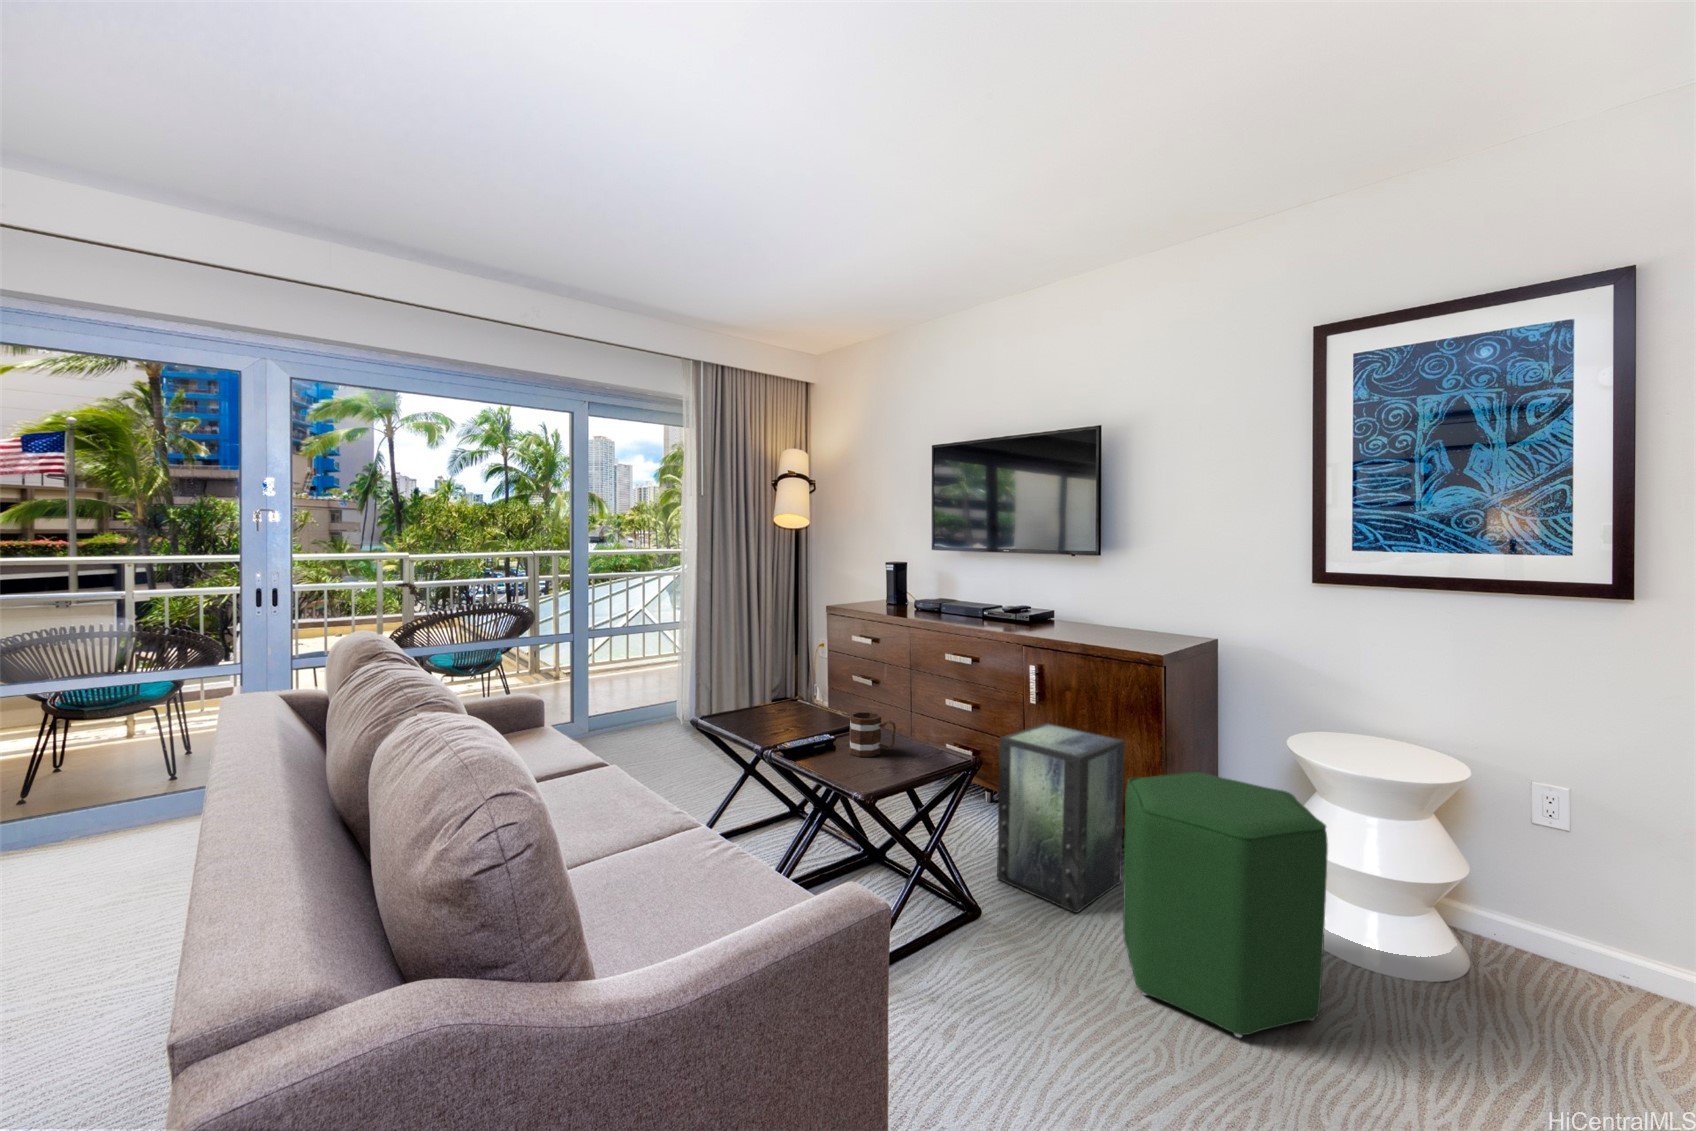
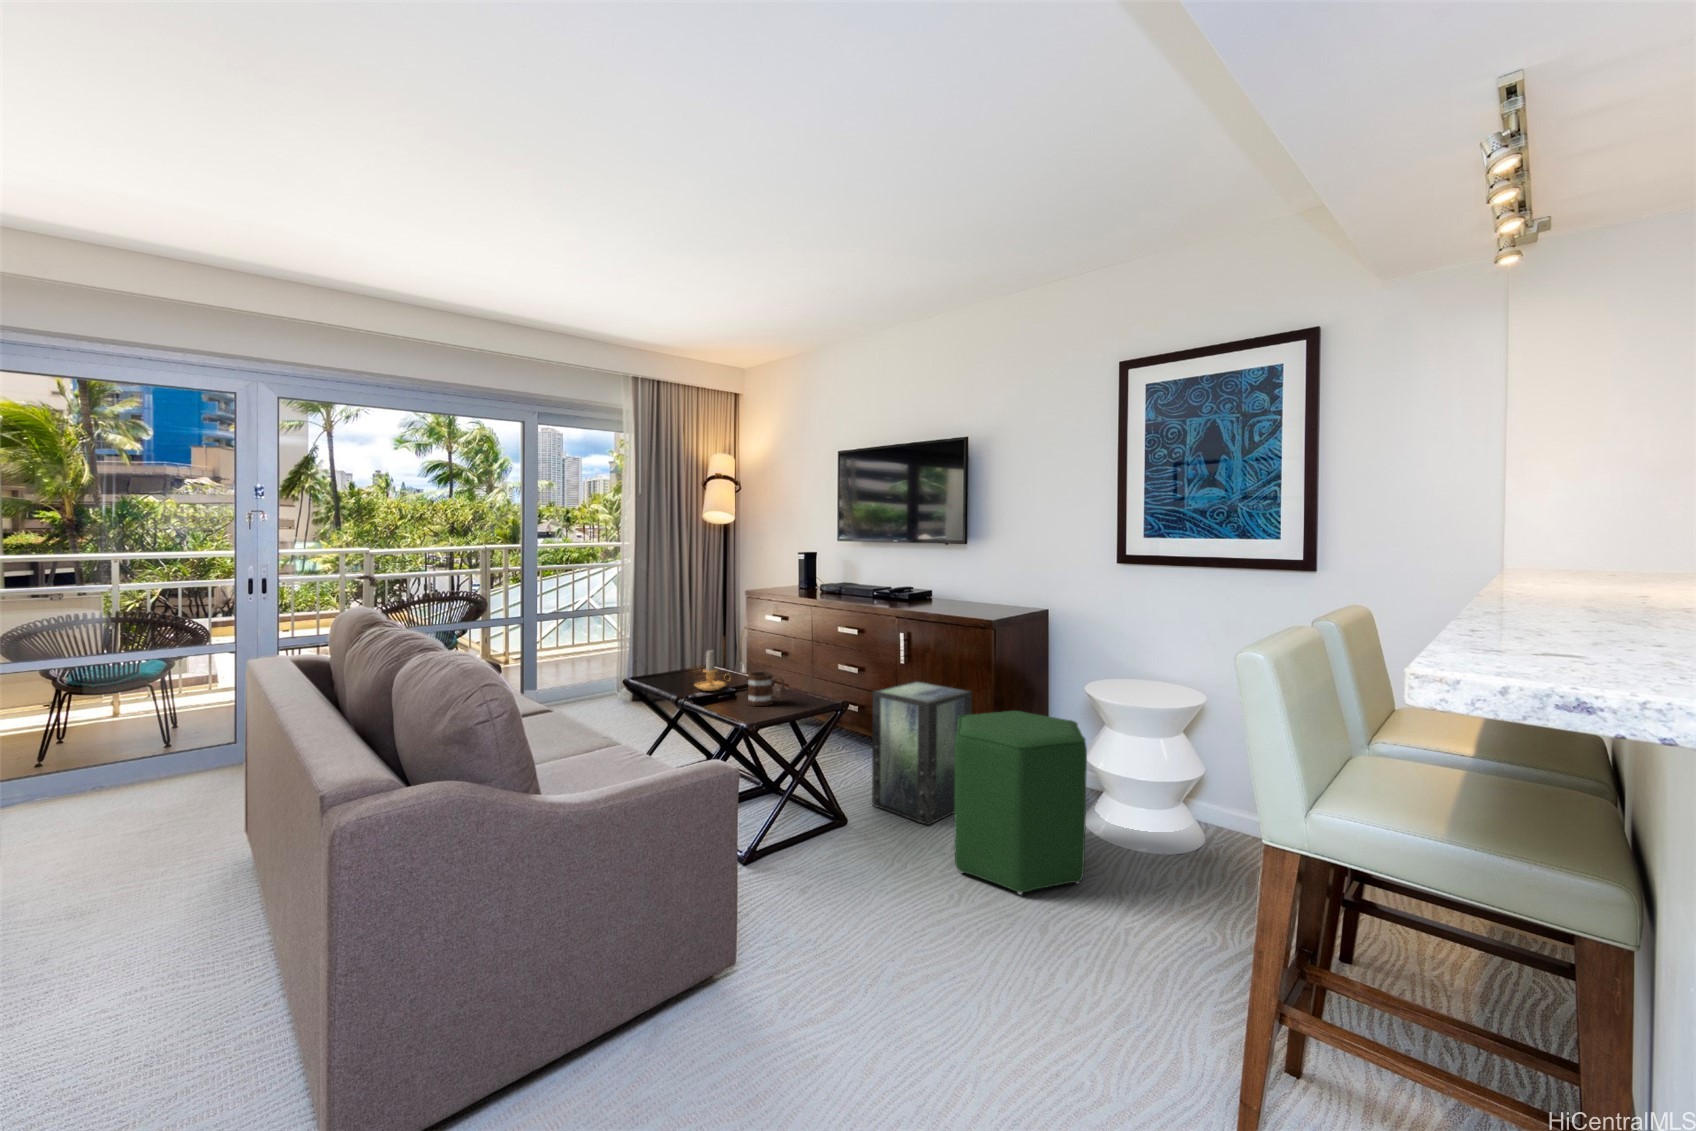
candle: none [779,680,822,732] -> present [695,650,729,691]

